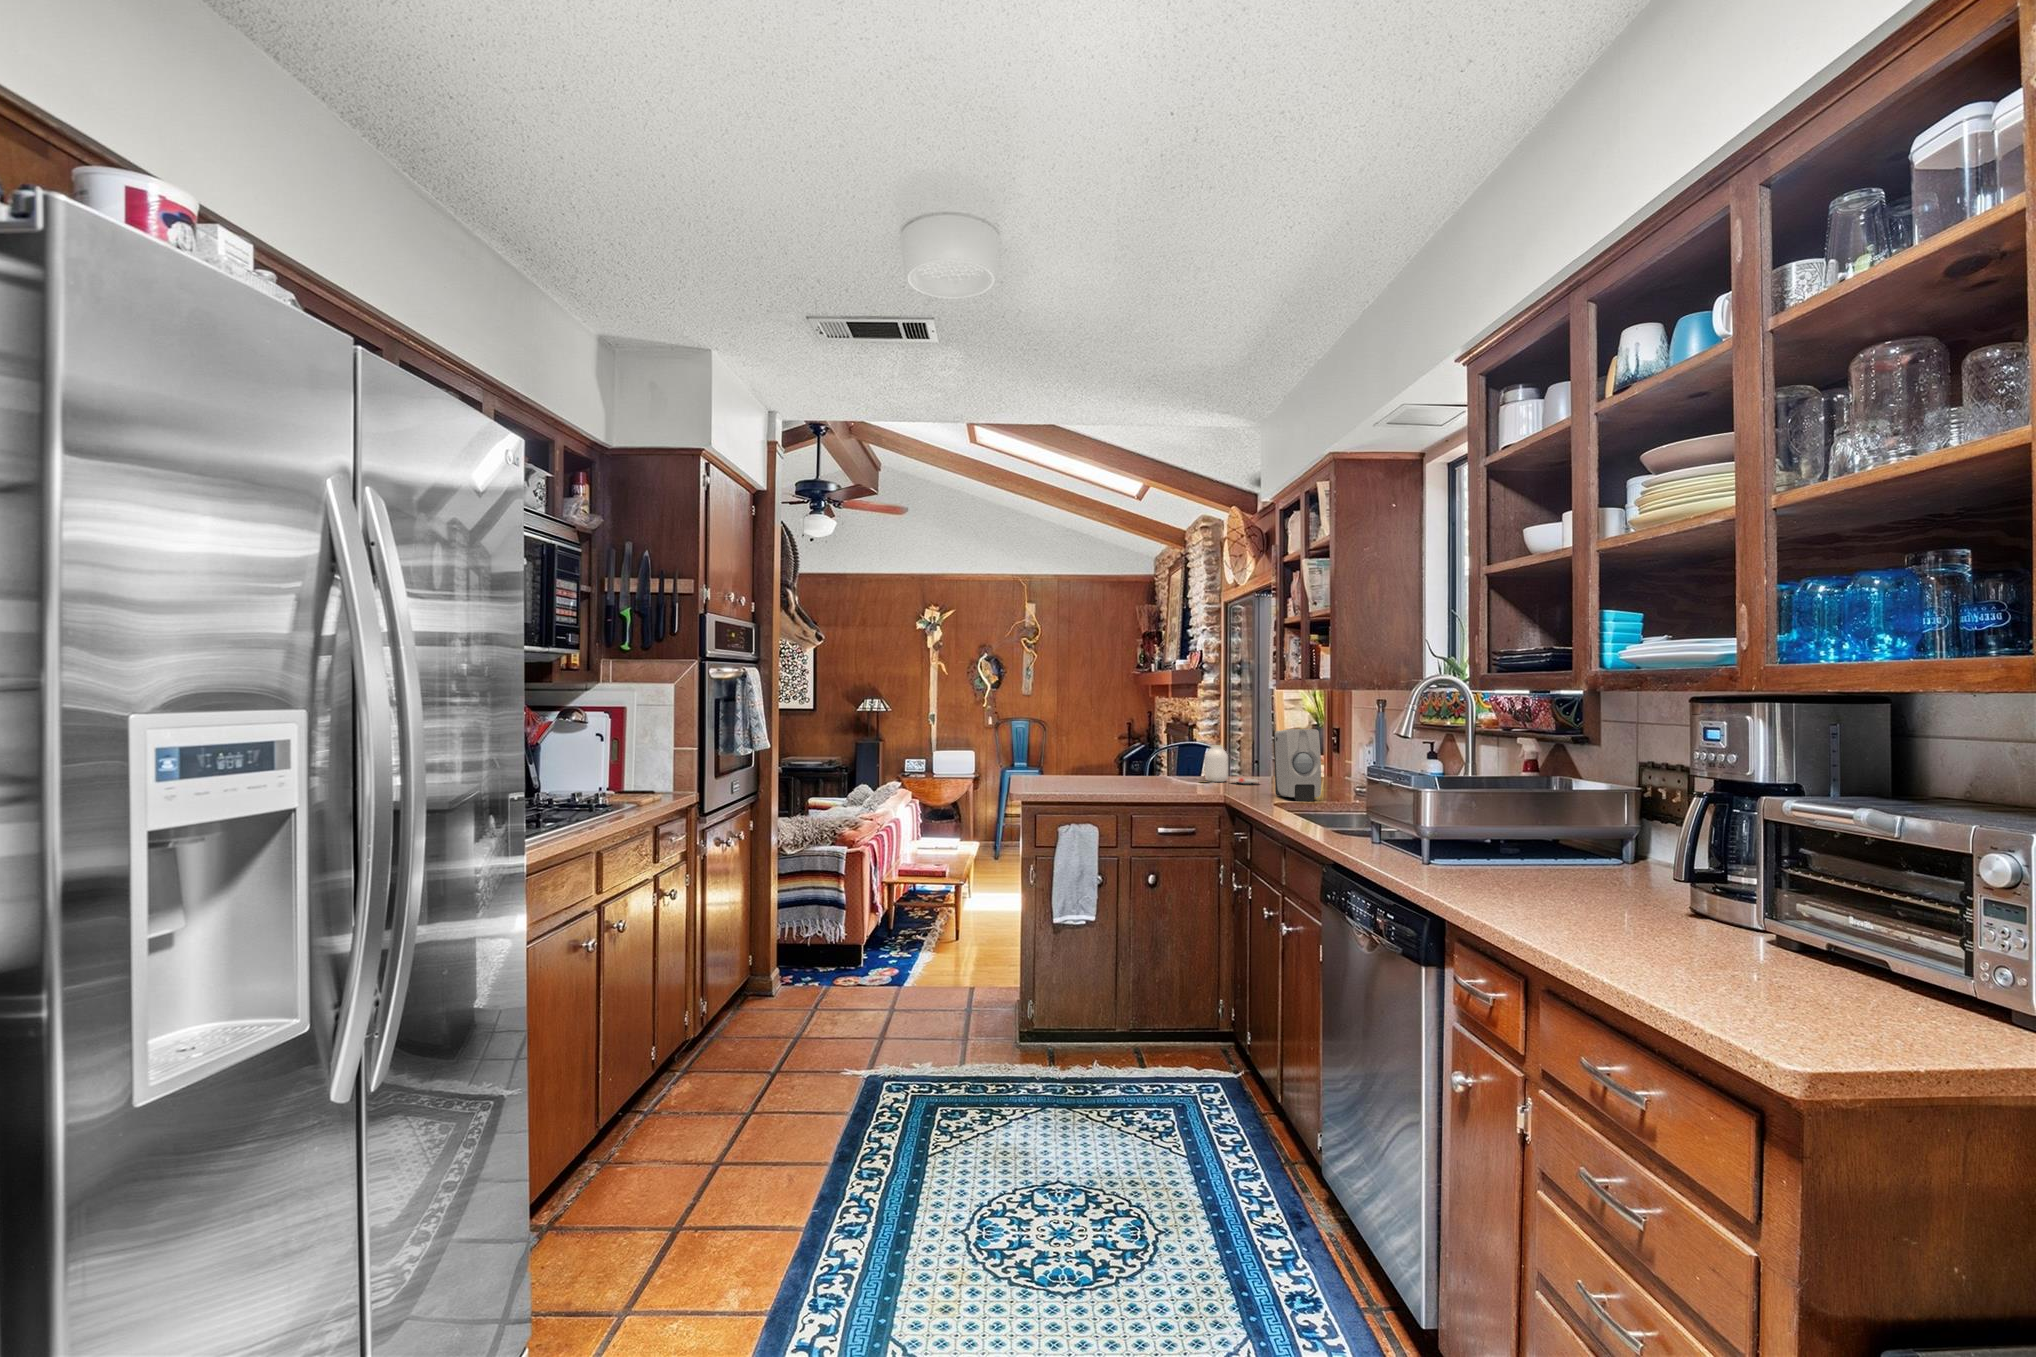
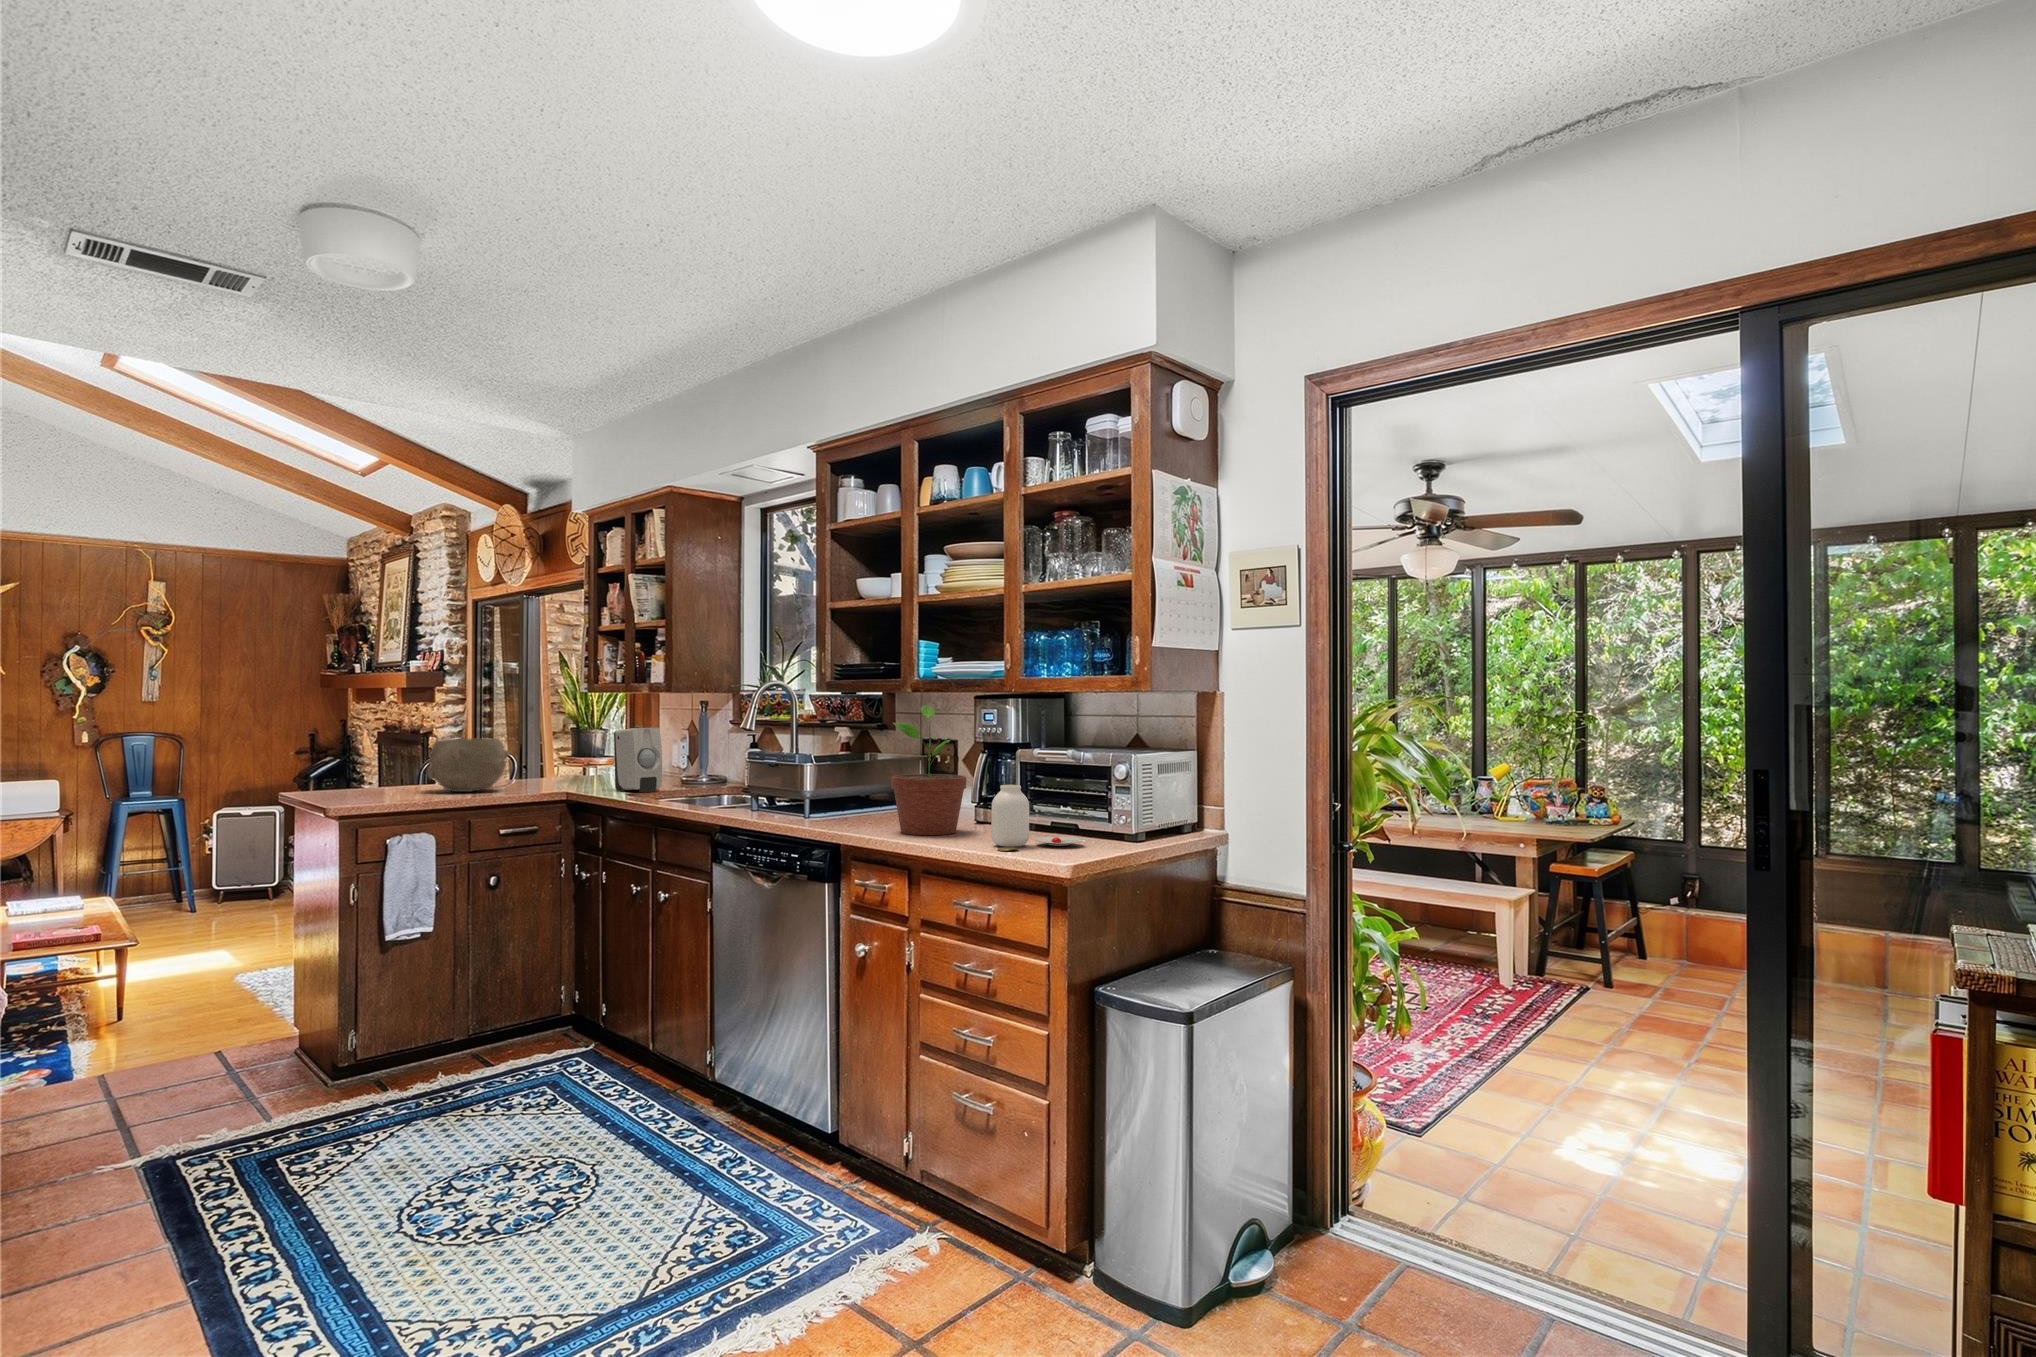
potted plant: none [1516,713,1654,926] -> present [891,705,966,835]
bowl: none [1106,735,1178,787] -> present [427,738,508,792]
jar: present [1205,745,1258,784] -> present [991,785,1084,851]

